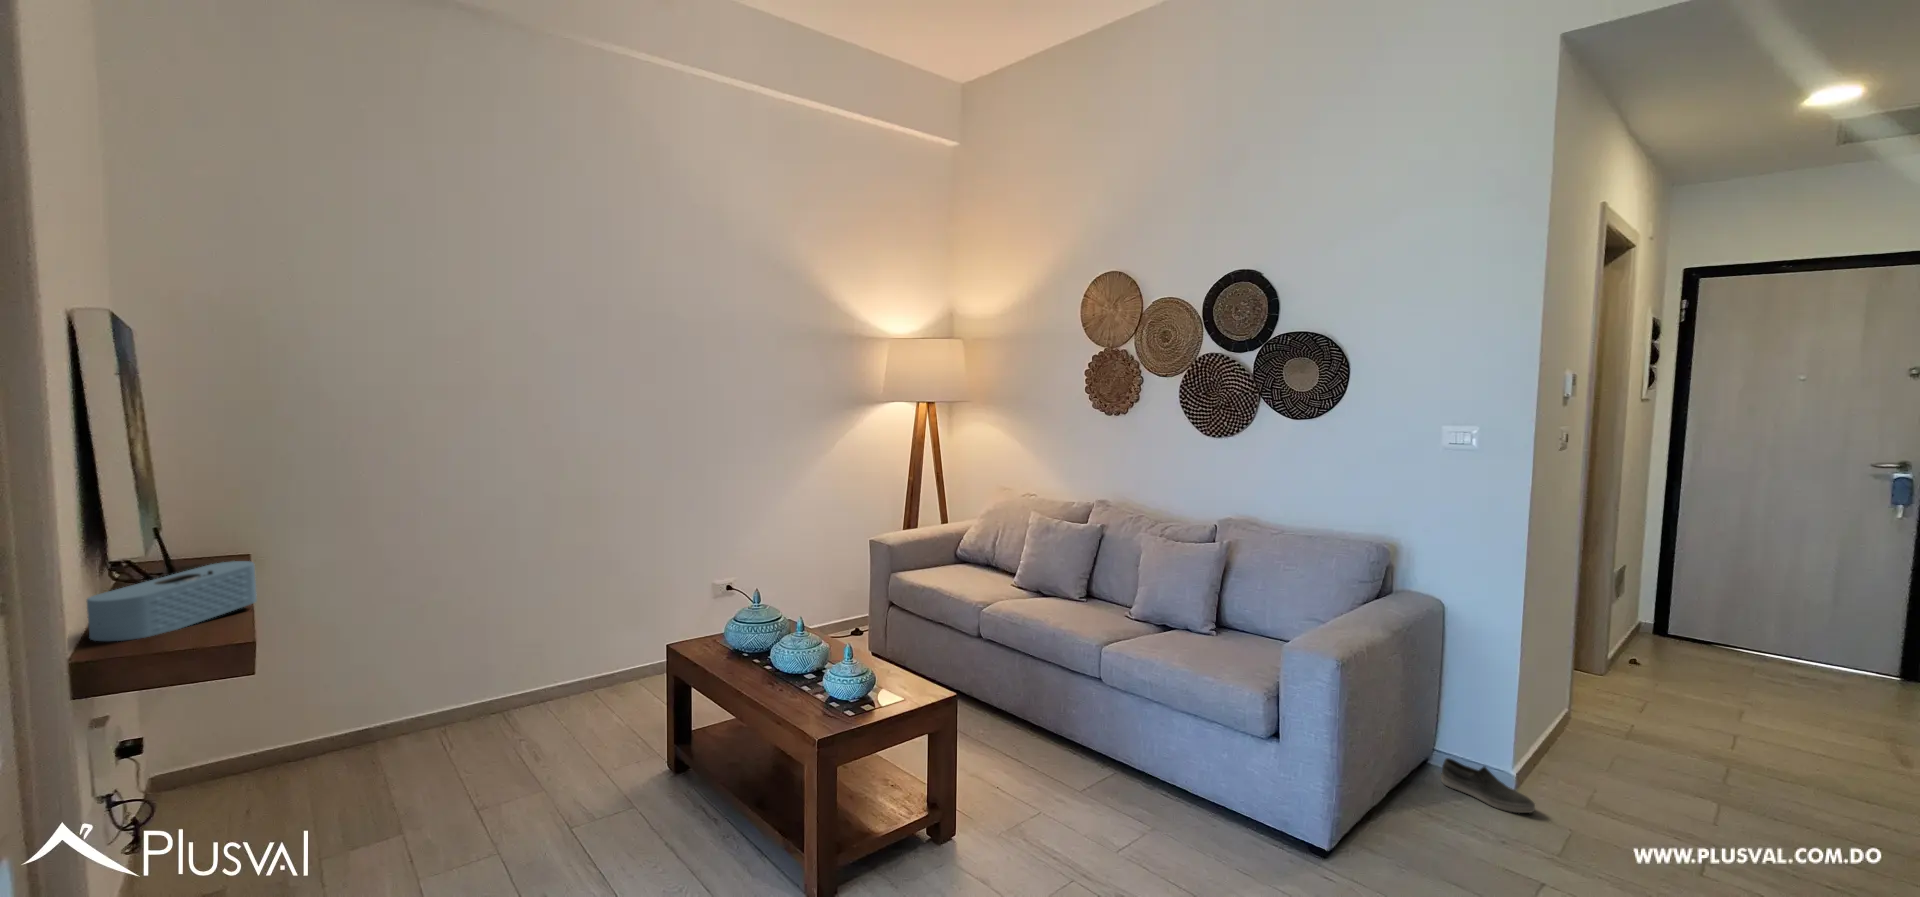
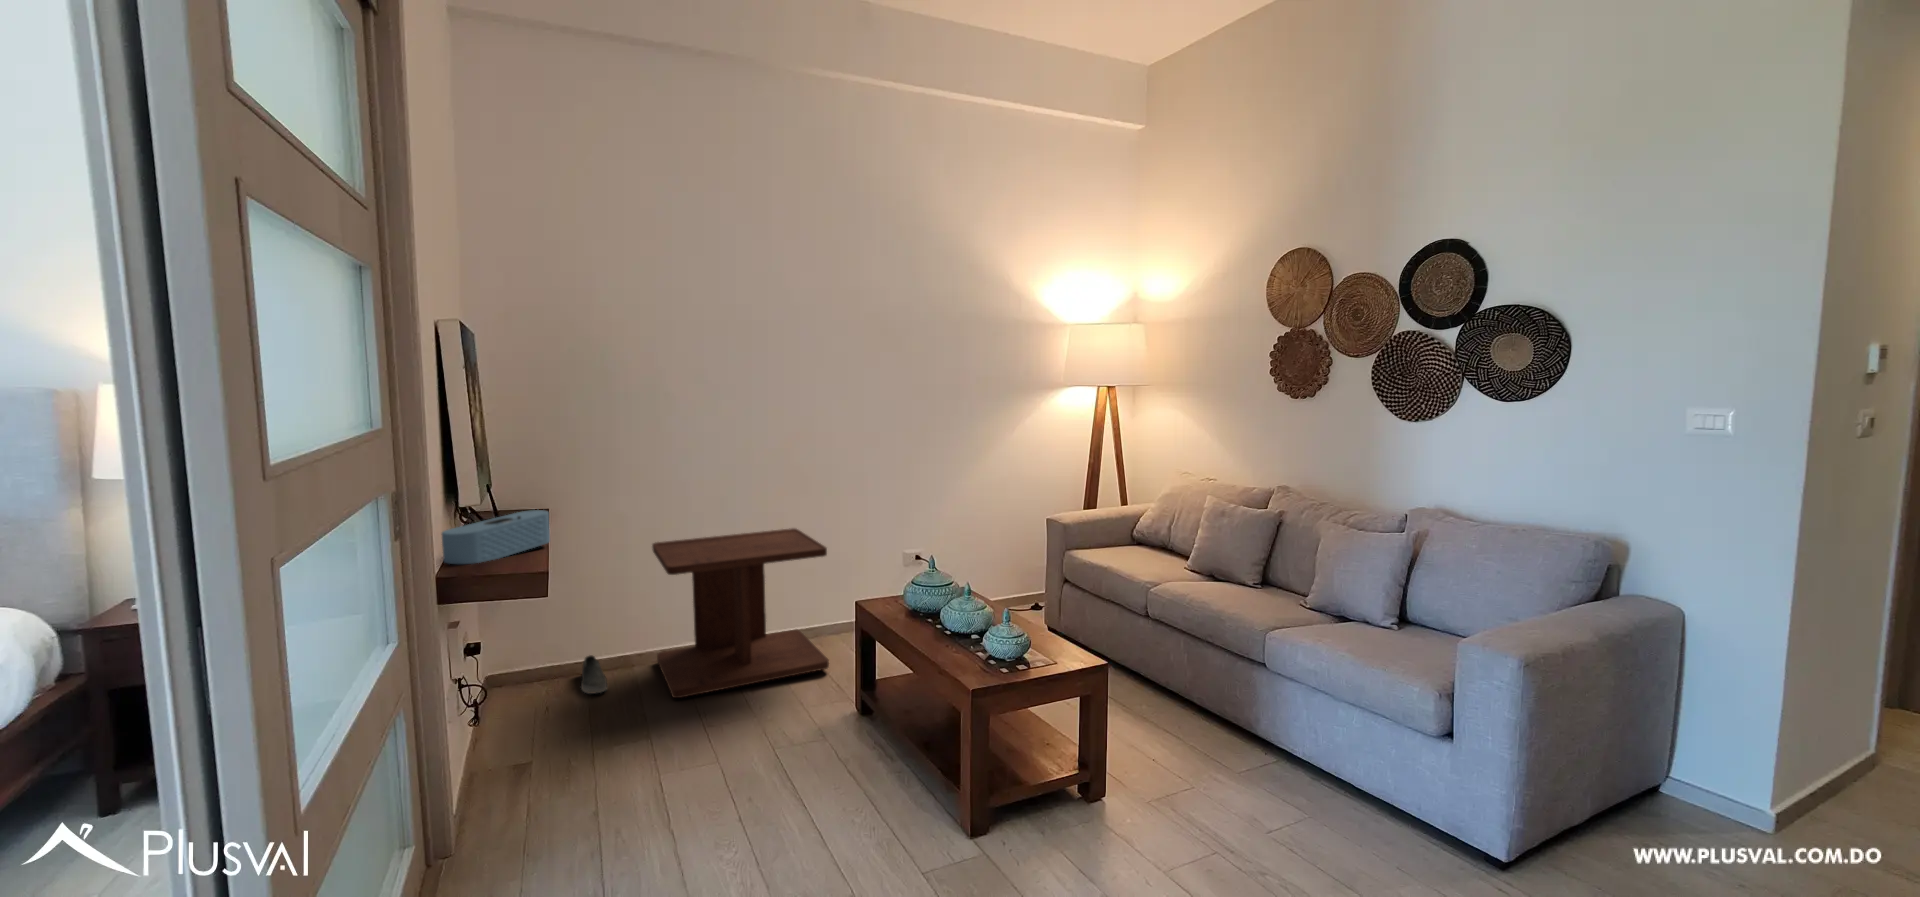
side table: none [395,565,629,781] -> present [652,528,829,698]
shoe: present [1441,758,1535,813] -> present [581,655,607,694]

